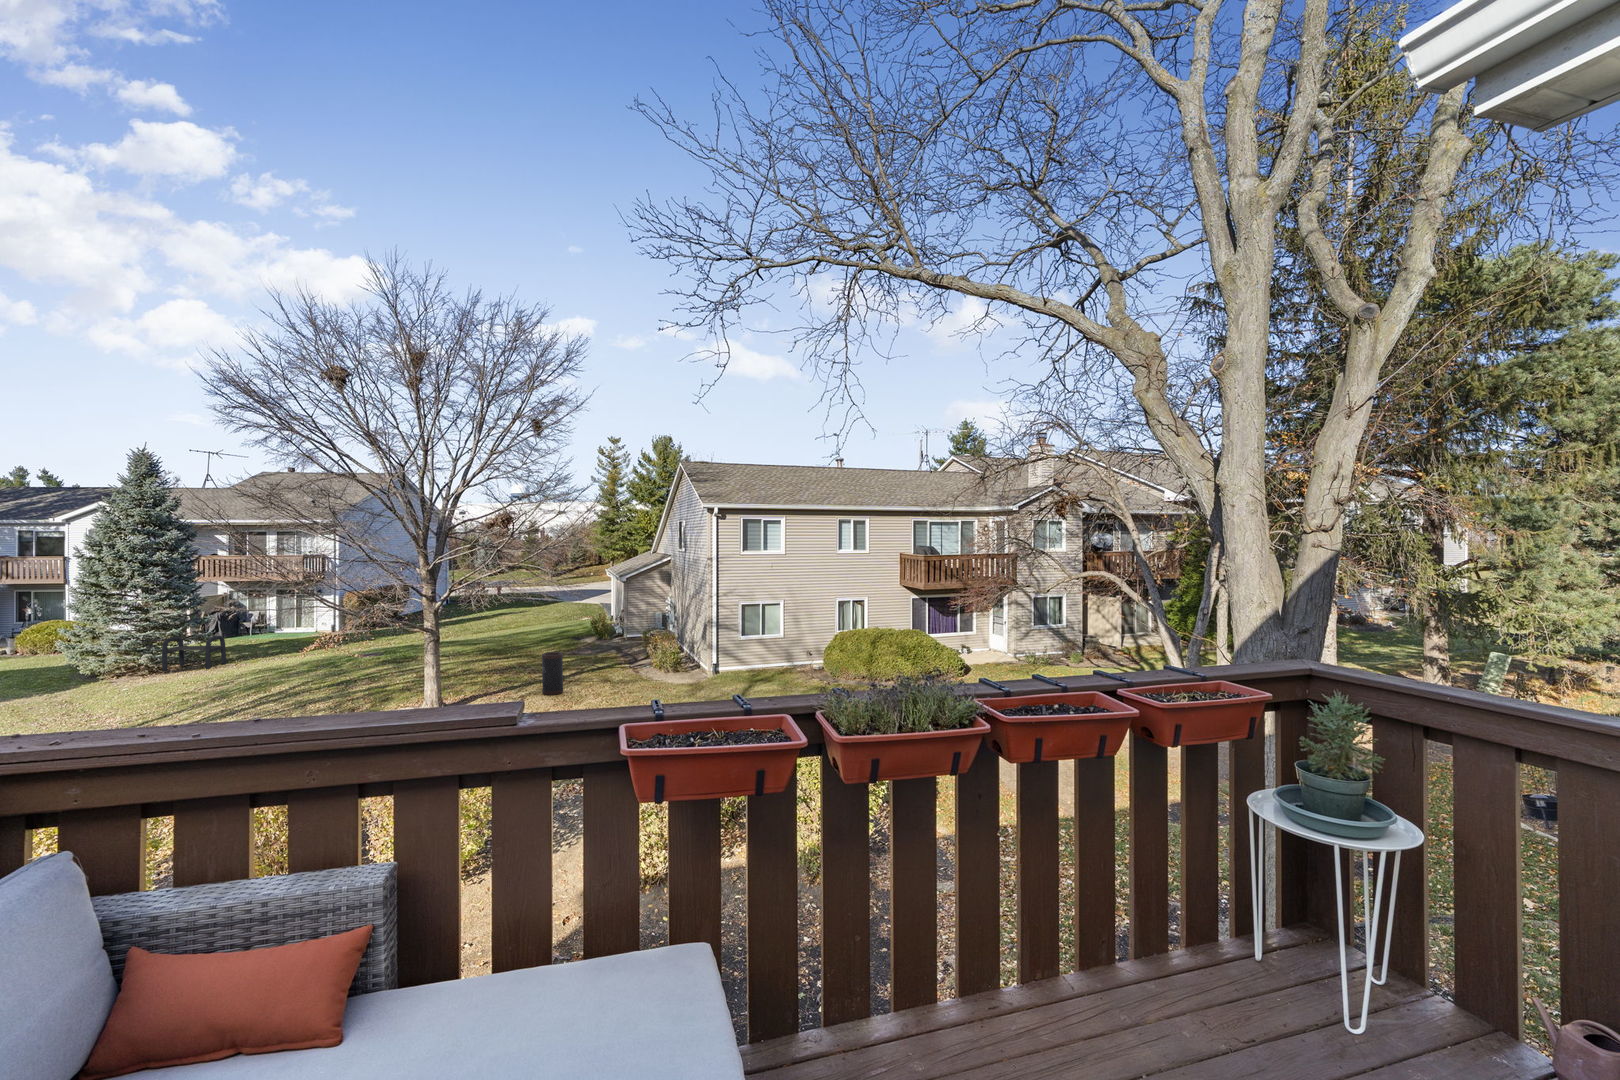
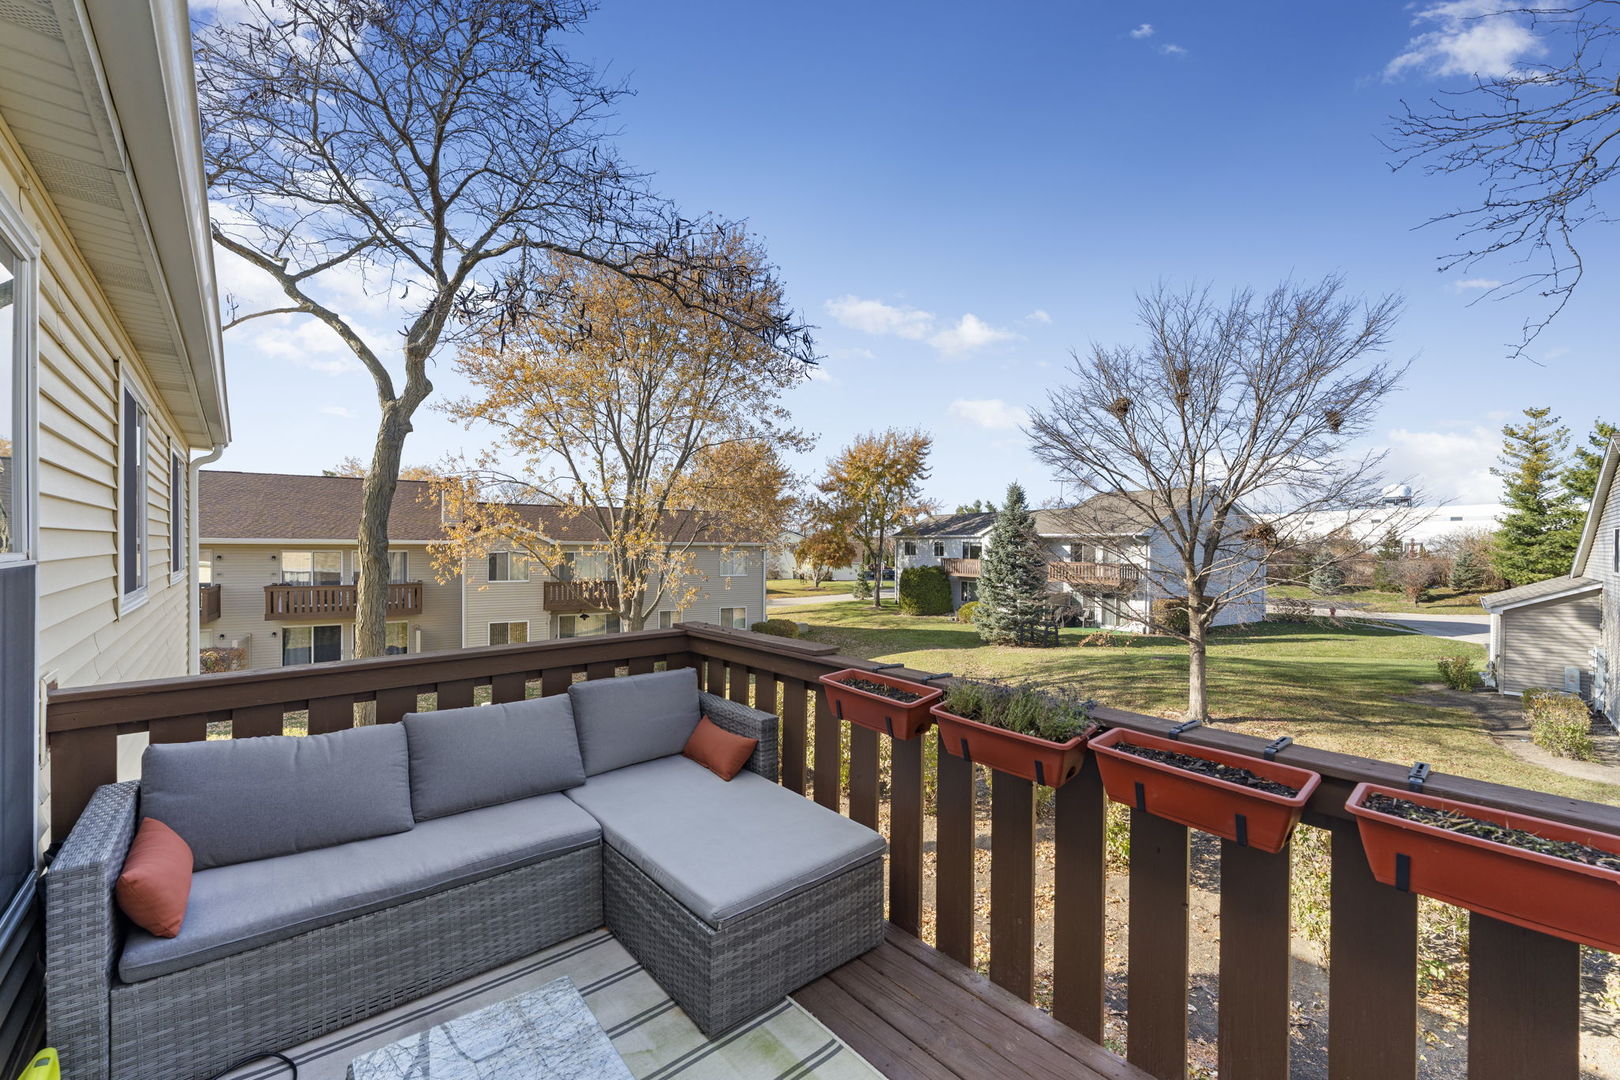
trash can: present [542,652,563,695] -> none [1330,689,1361,741]

